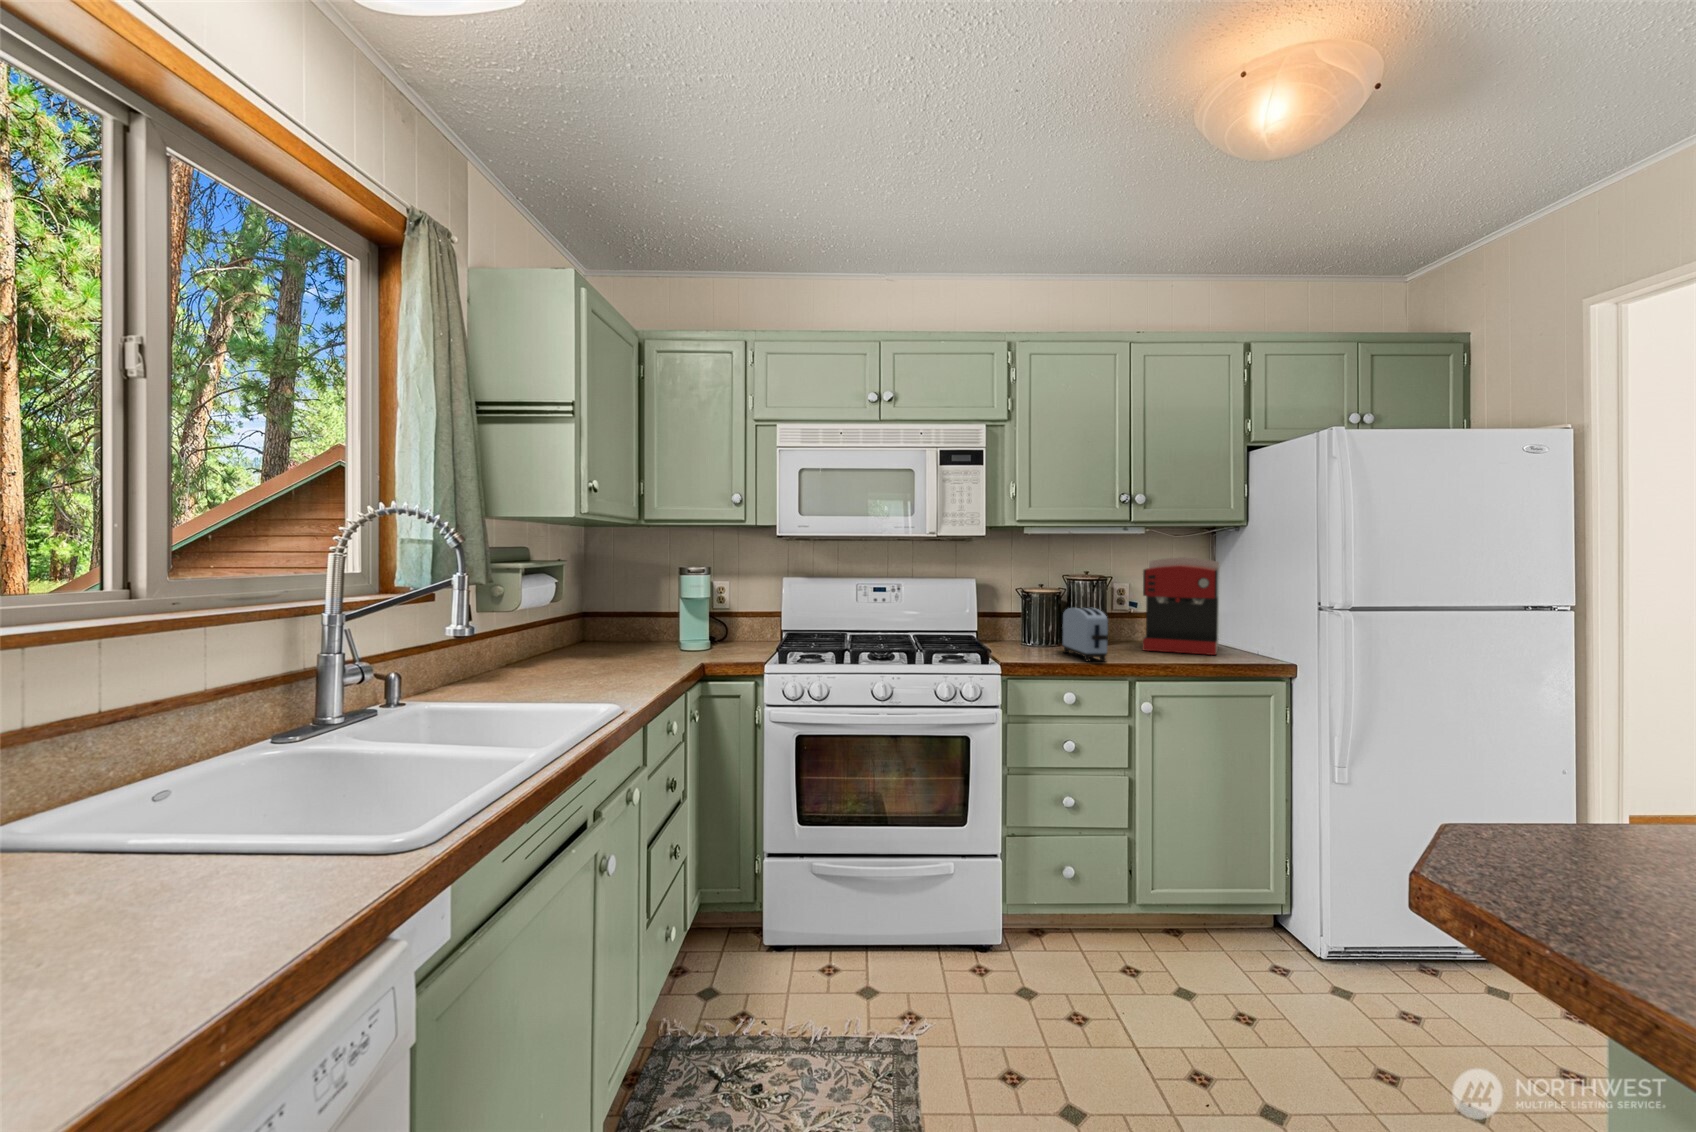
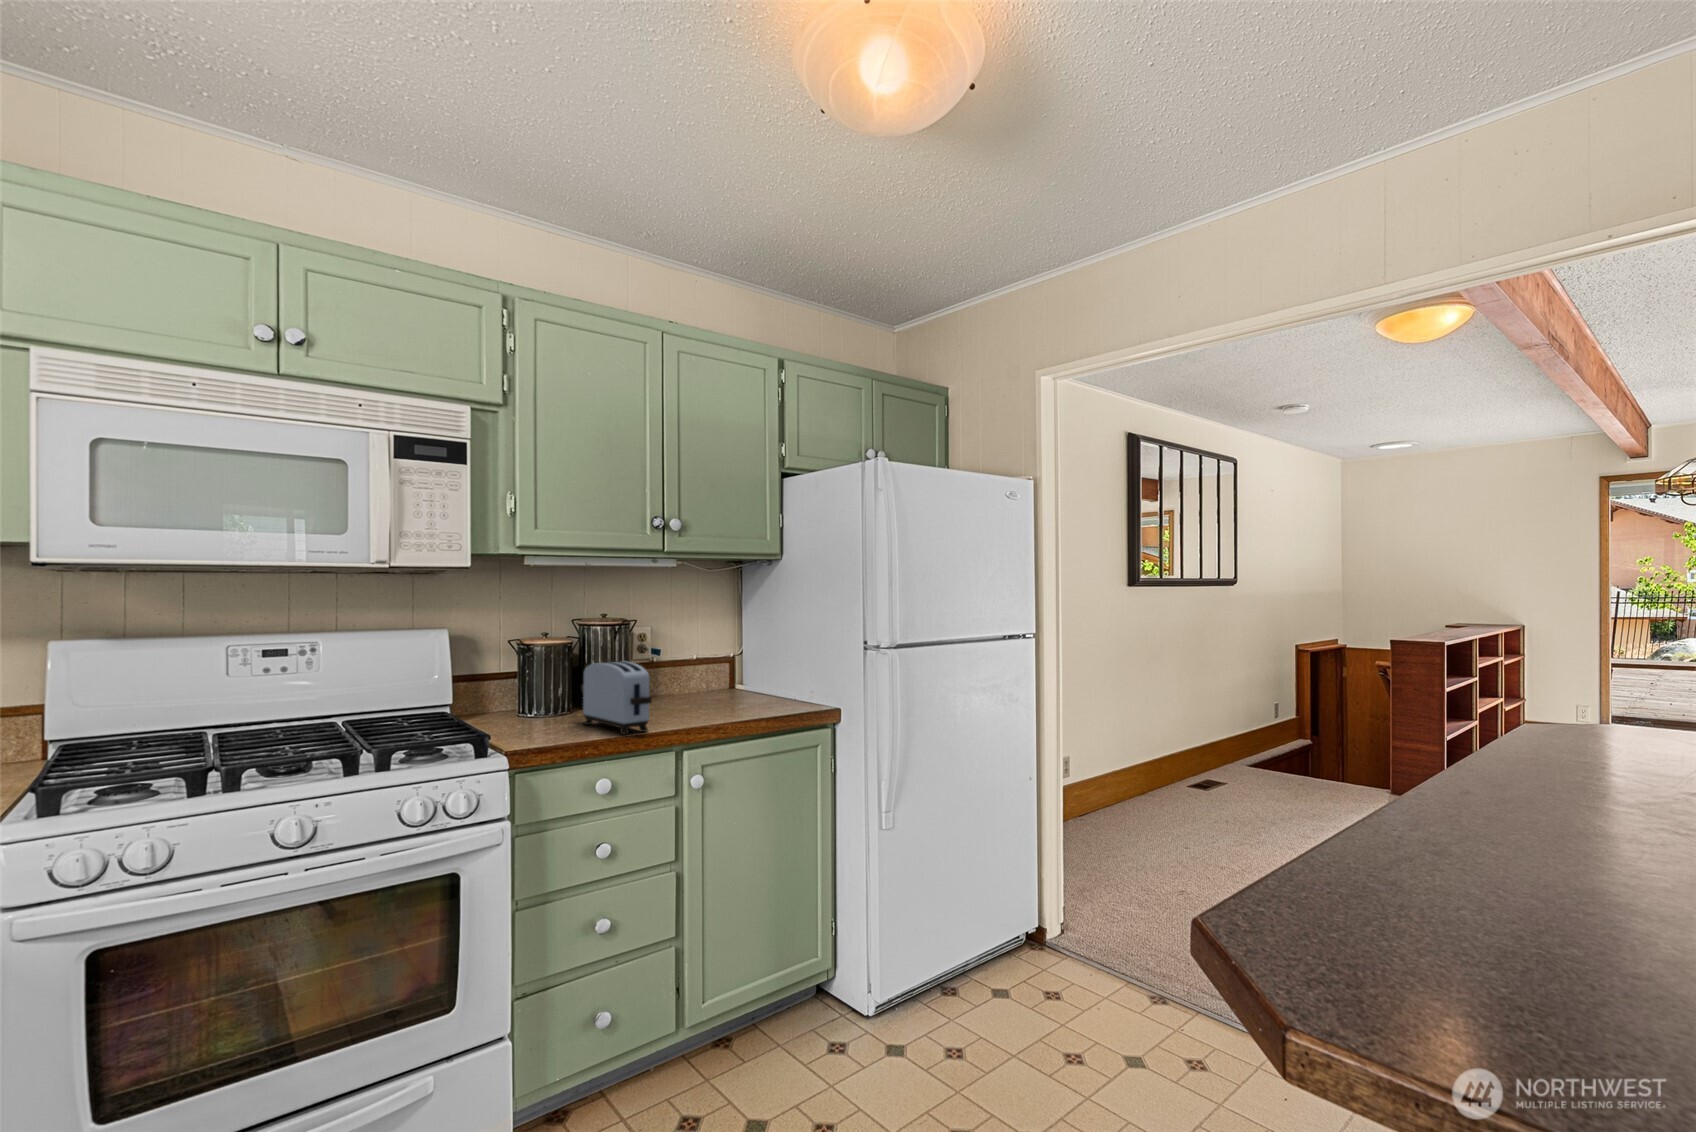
coffee maker: present [1143,557,1220,655] -> none [678,593,761,710]

